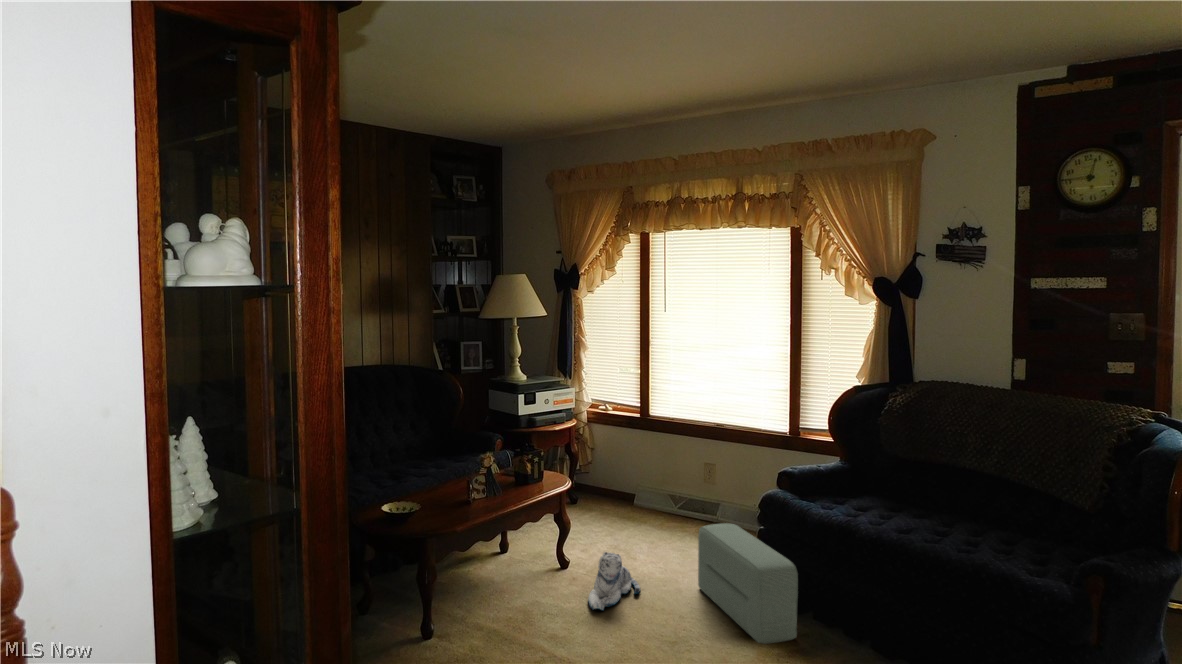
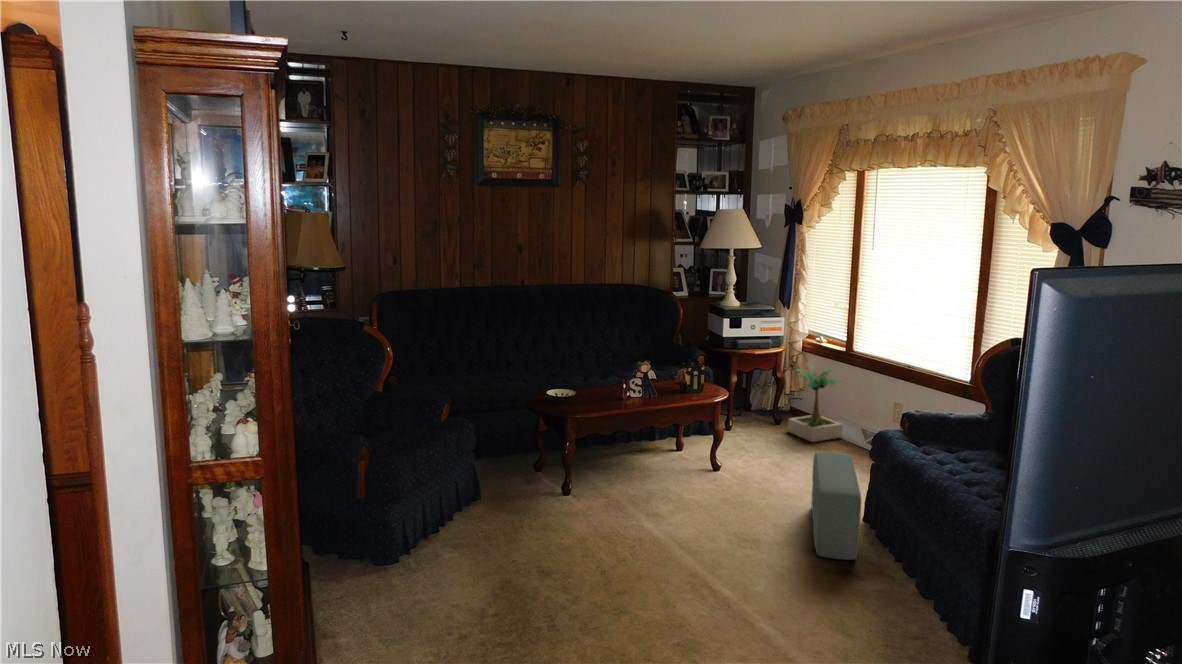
potted plant: none [594,433,655,519] -> present [788,367,843,442]
plush toy: present [588,552,640,610] -> none [704,458,762,504]

